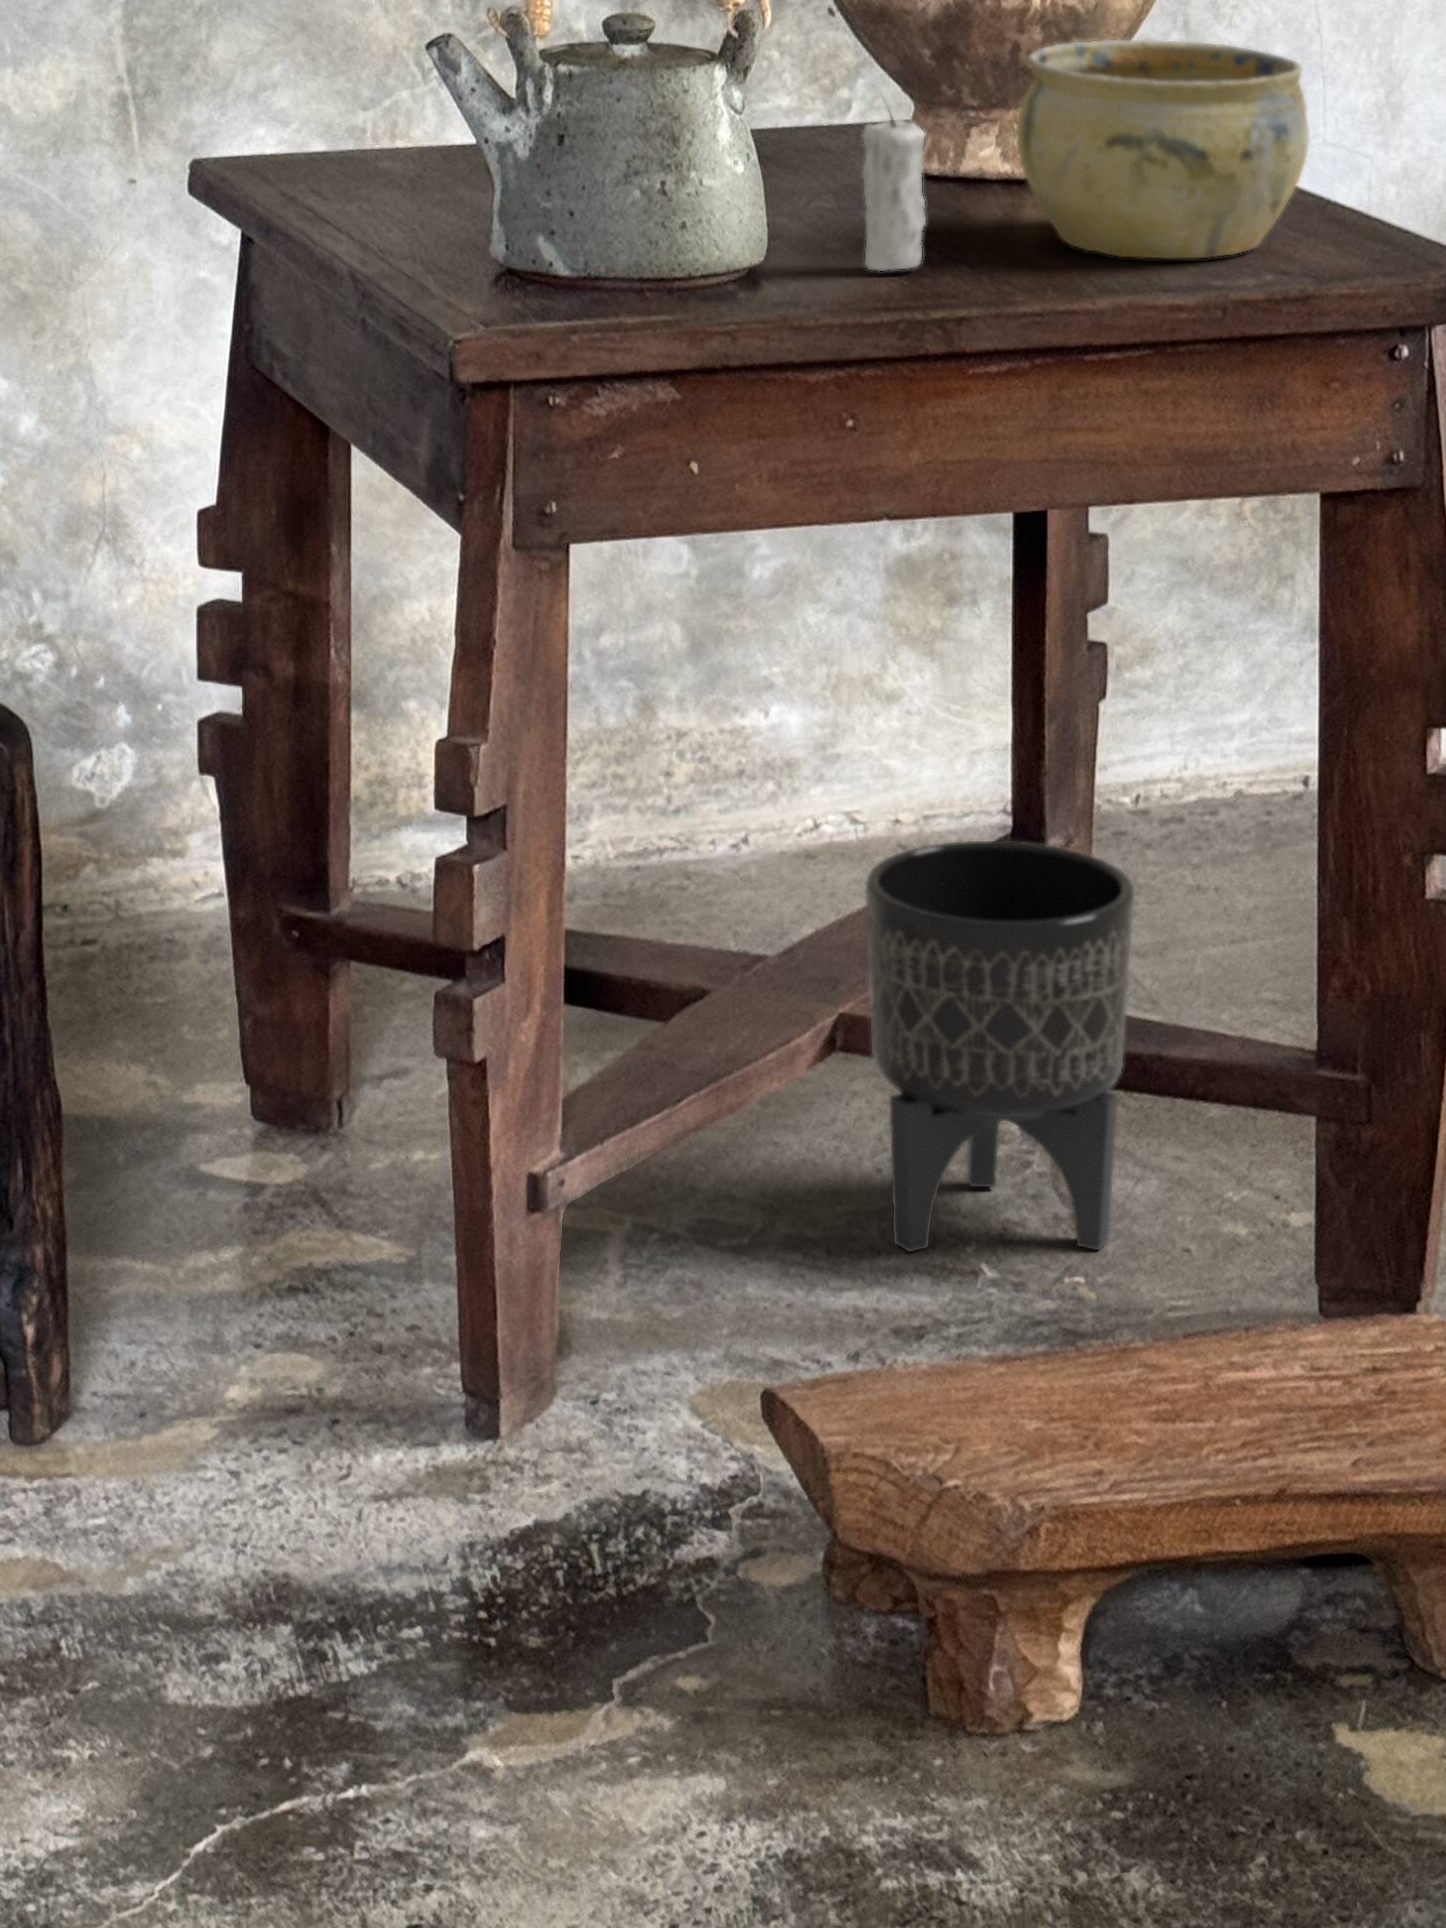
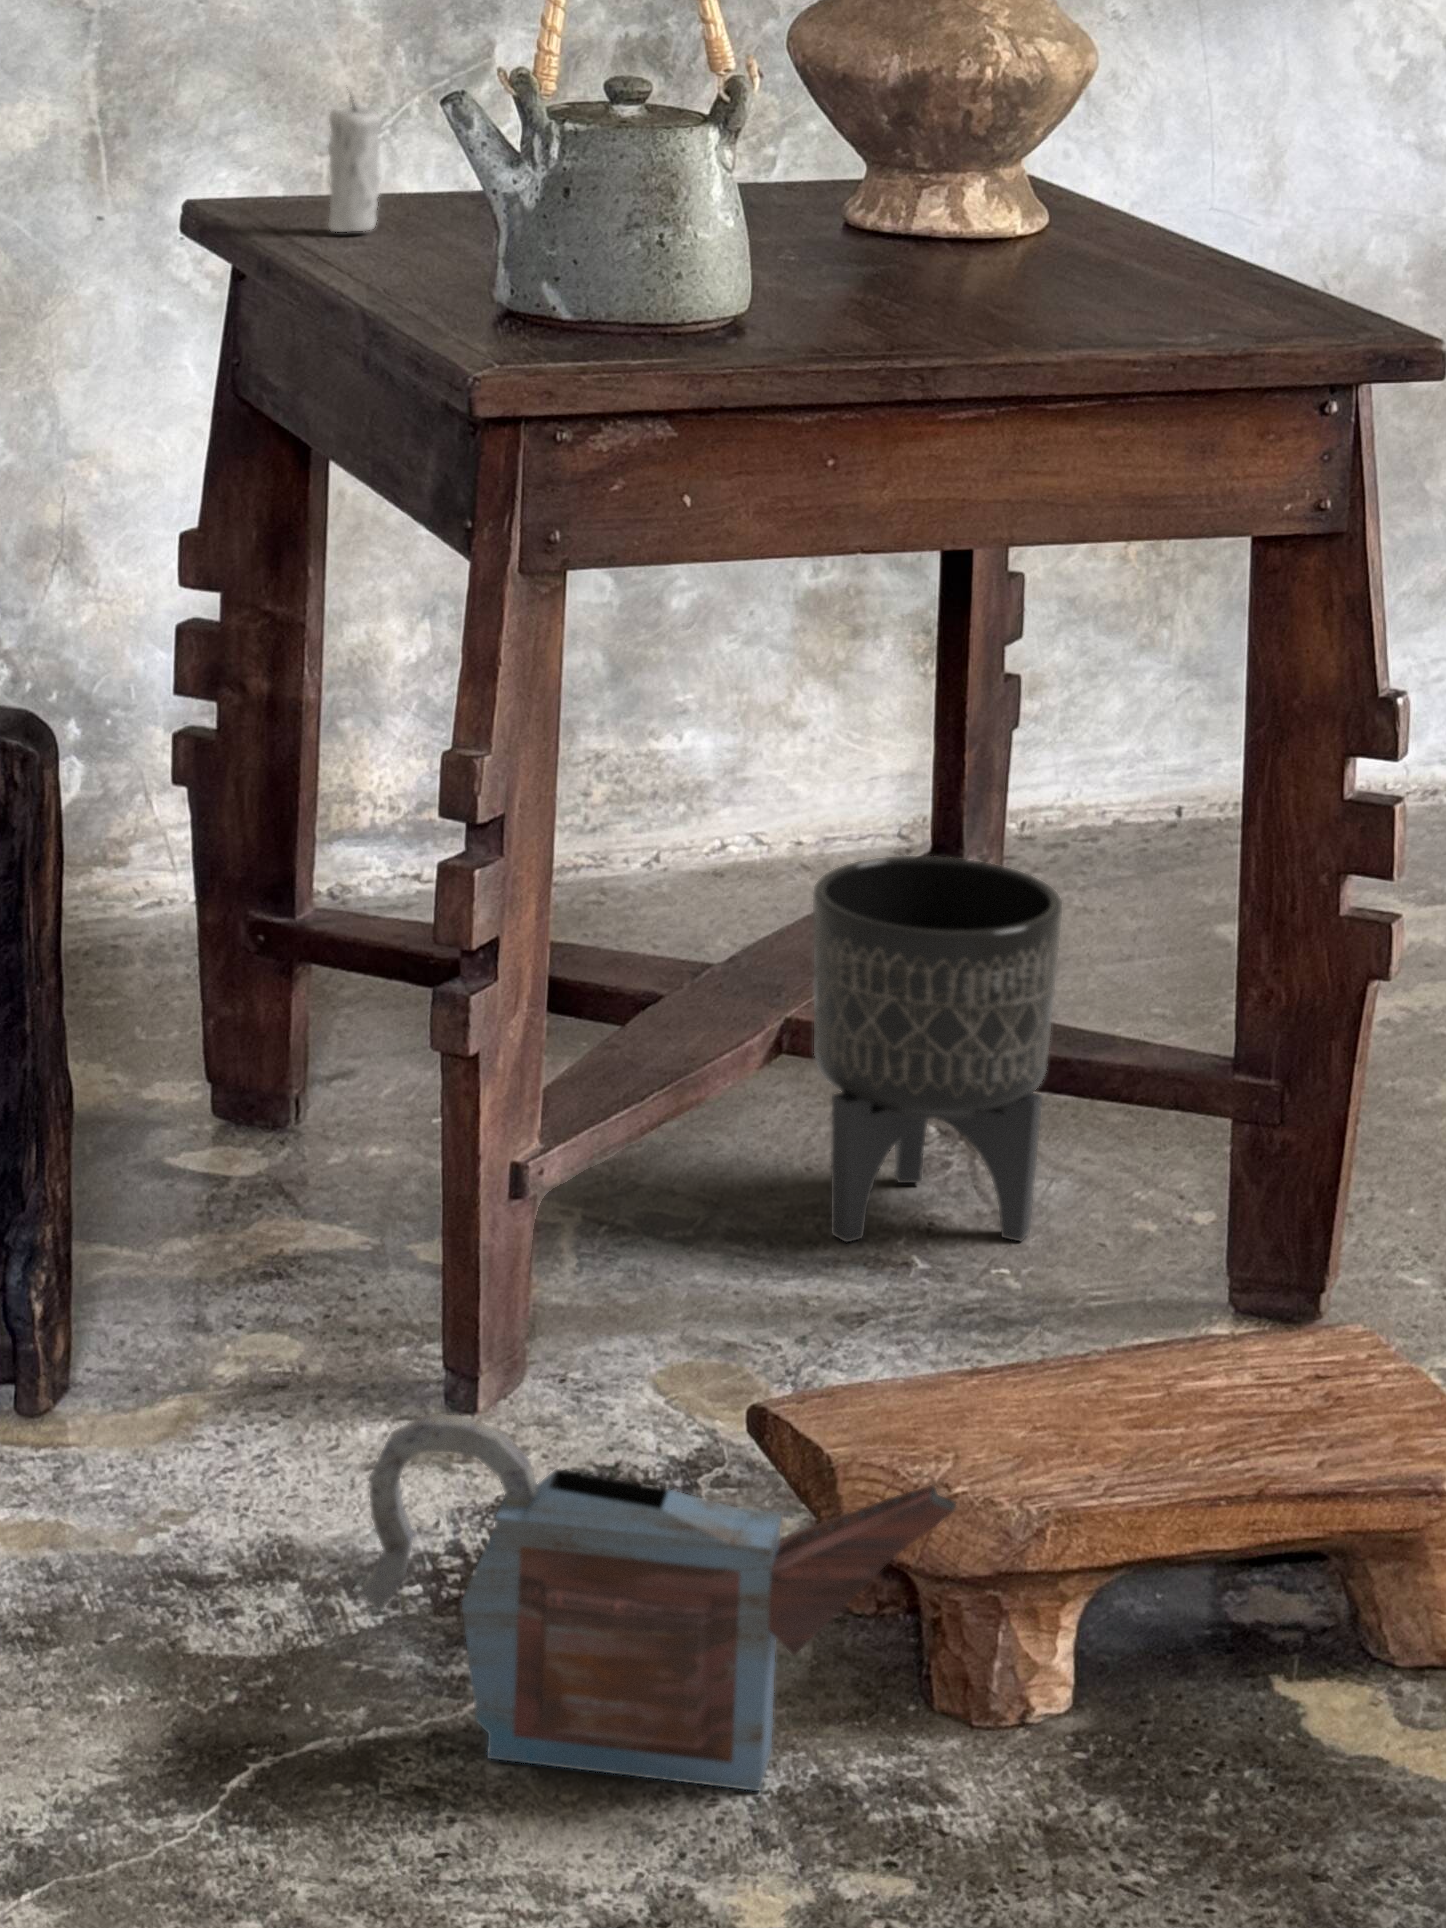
ceramic bowl: present [1016,39,1309,259] -> none [979,113,1247,316]
candle: present [863,116,926,271] -> present [328,100,382,232]
watering can: none [332,1452,967,1856] -> present [360,1414,956,1791]

